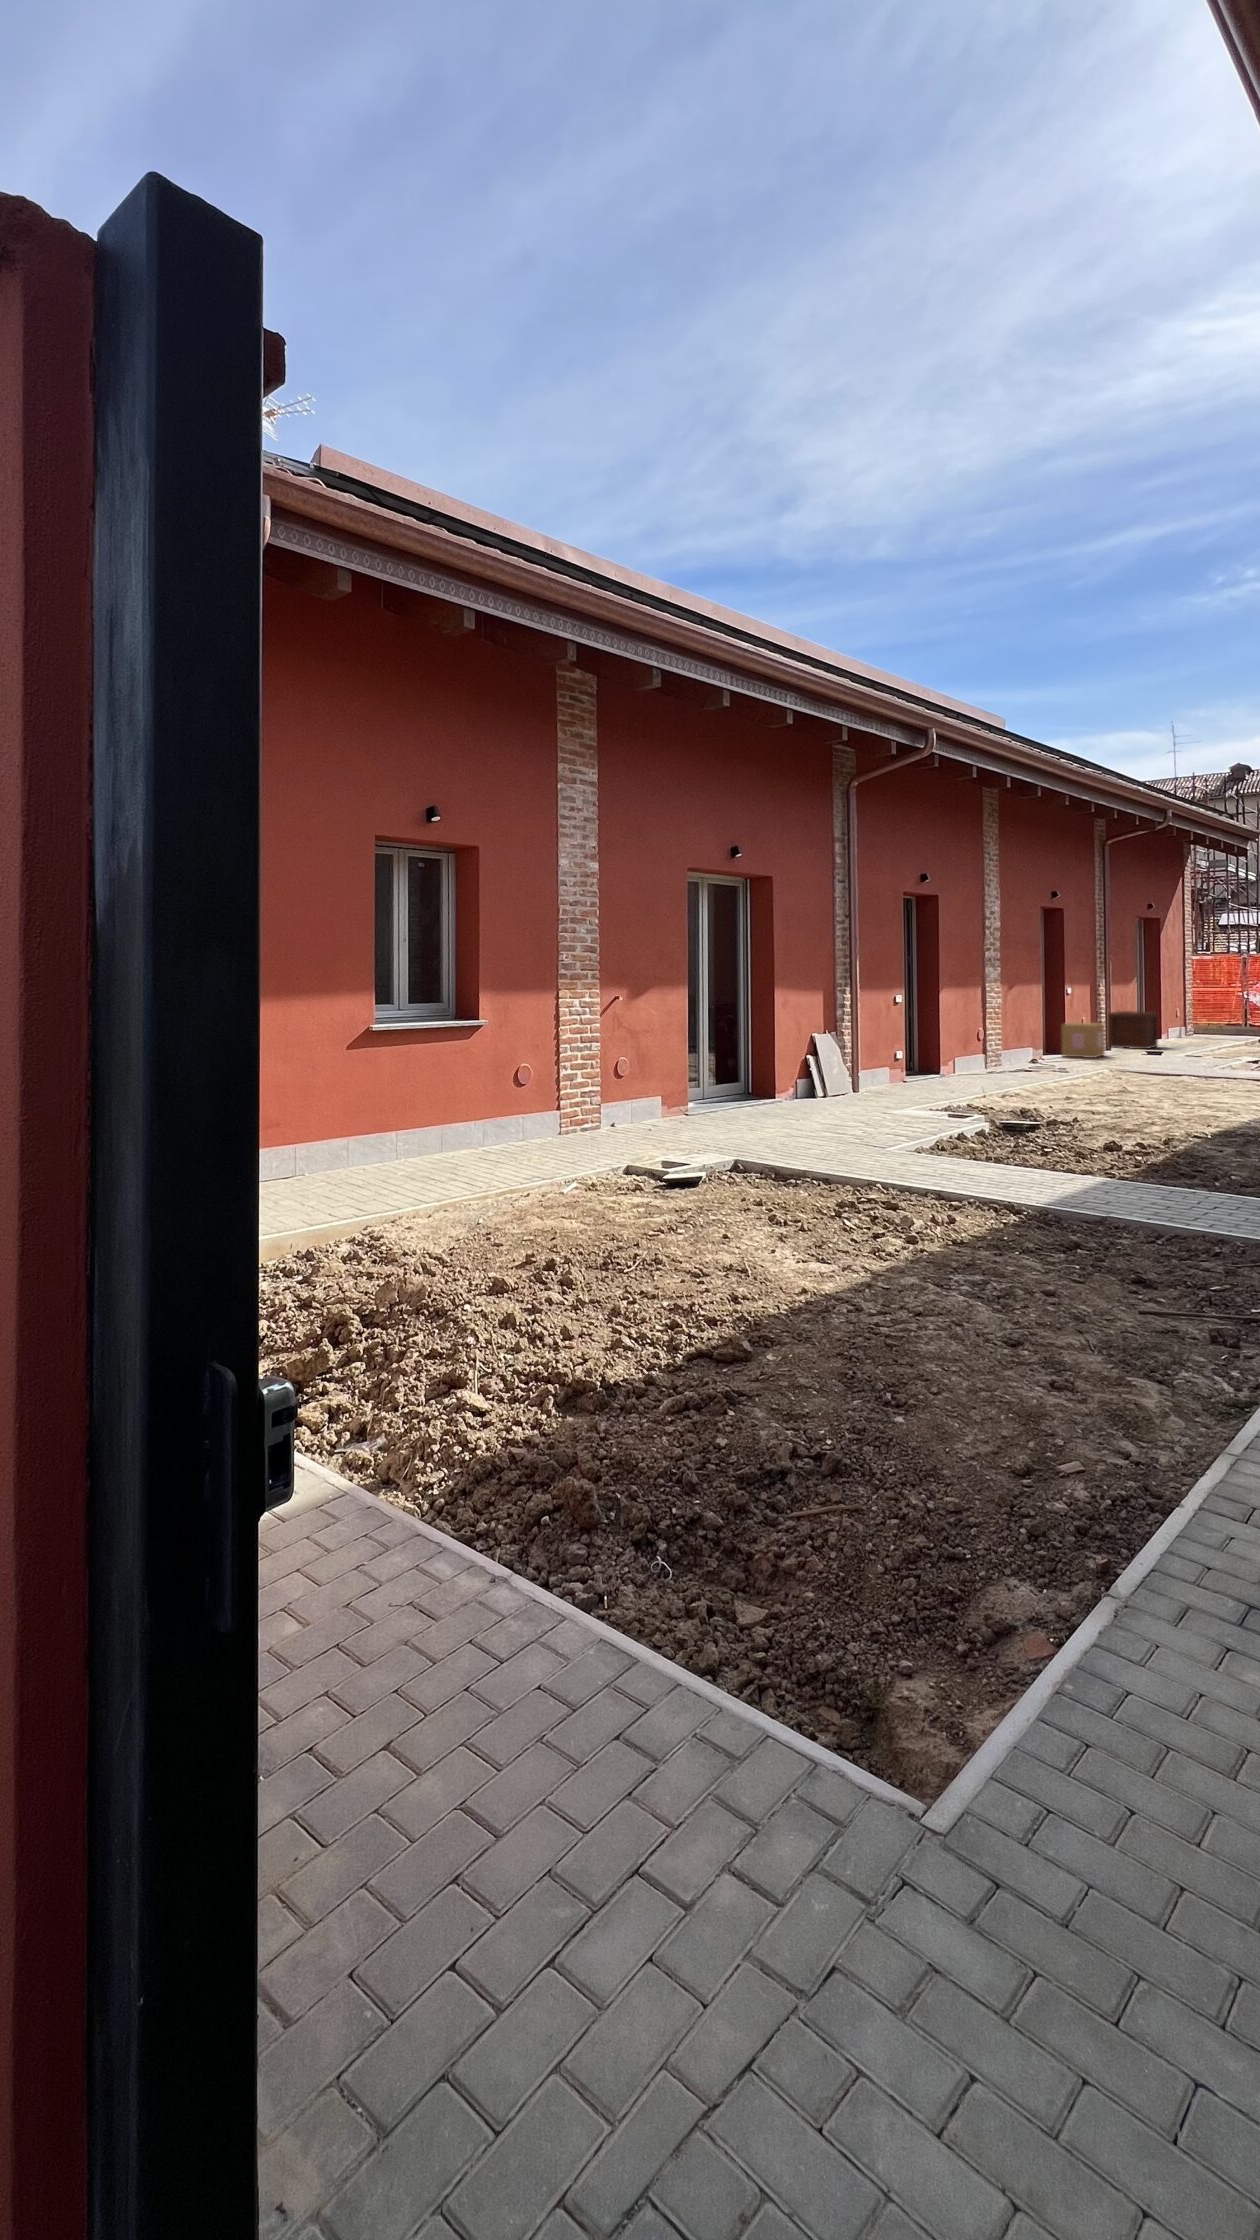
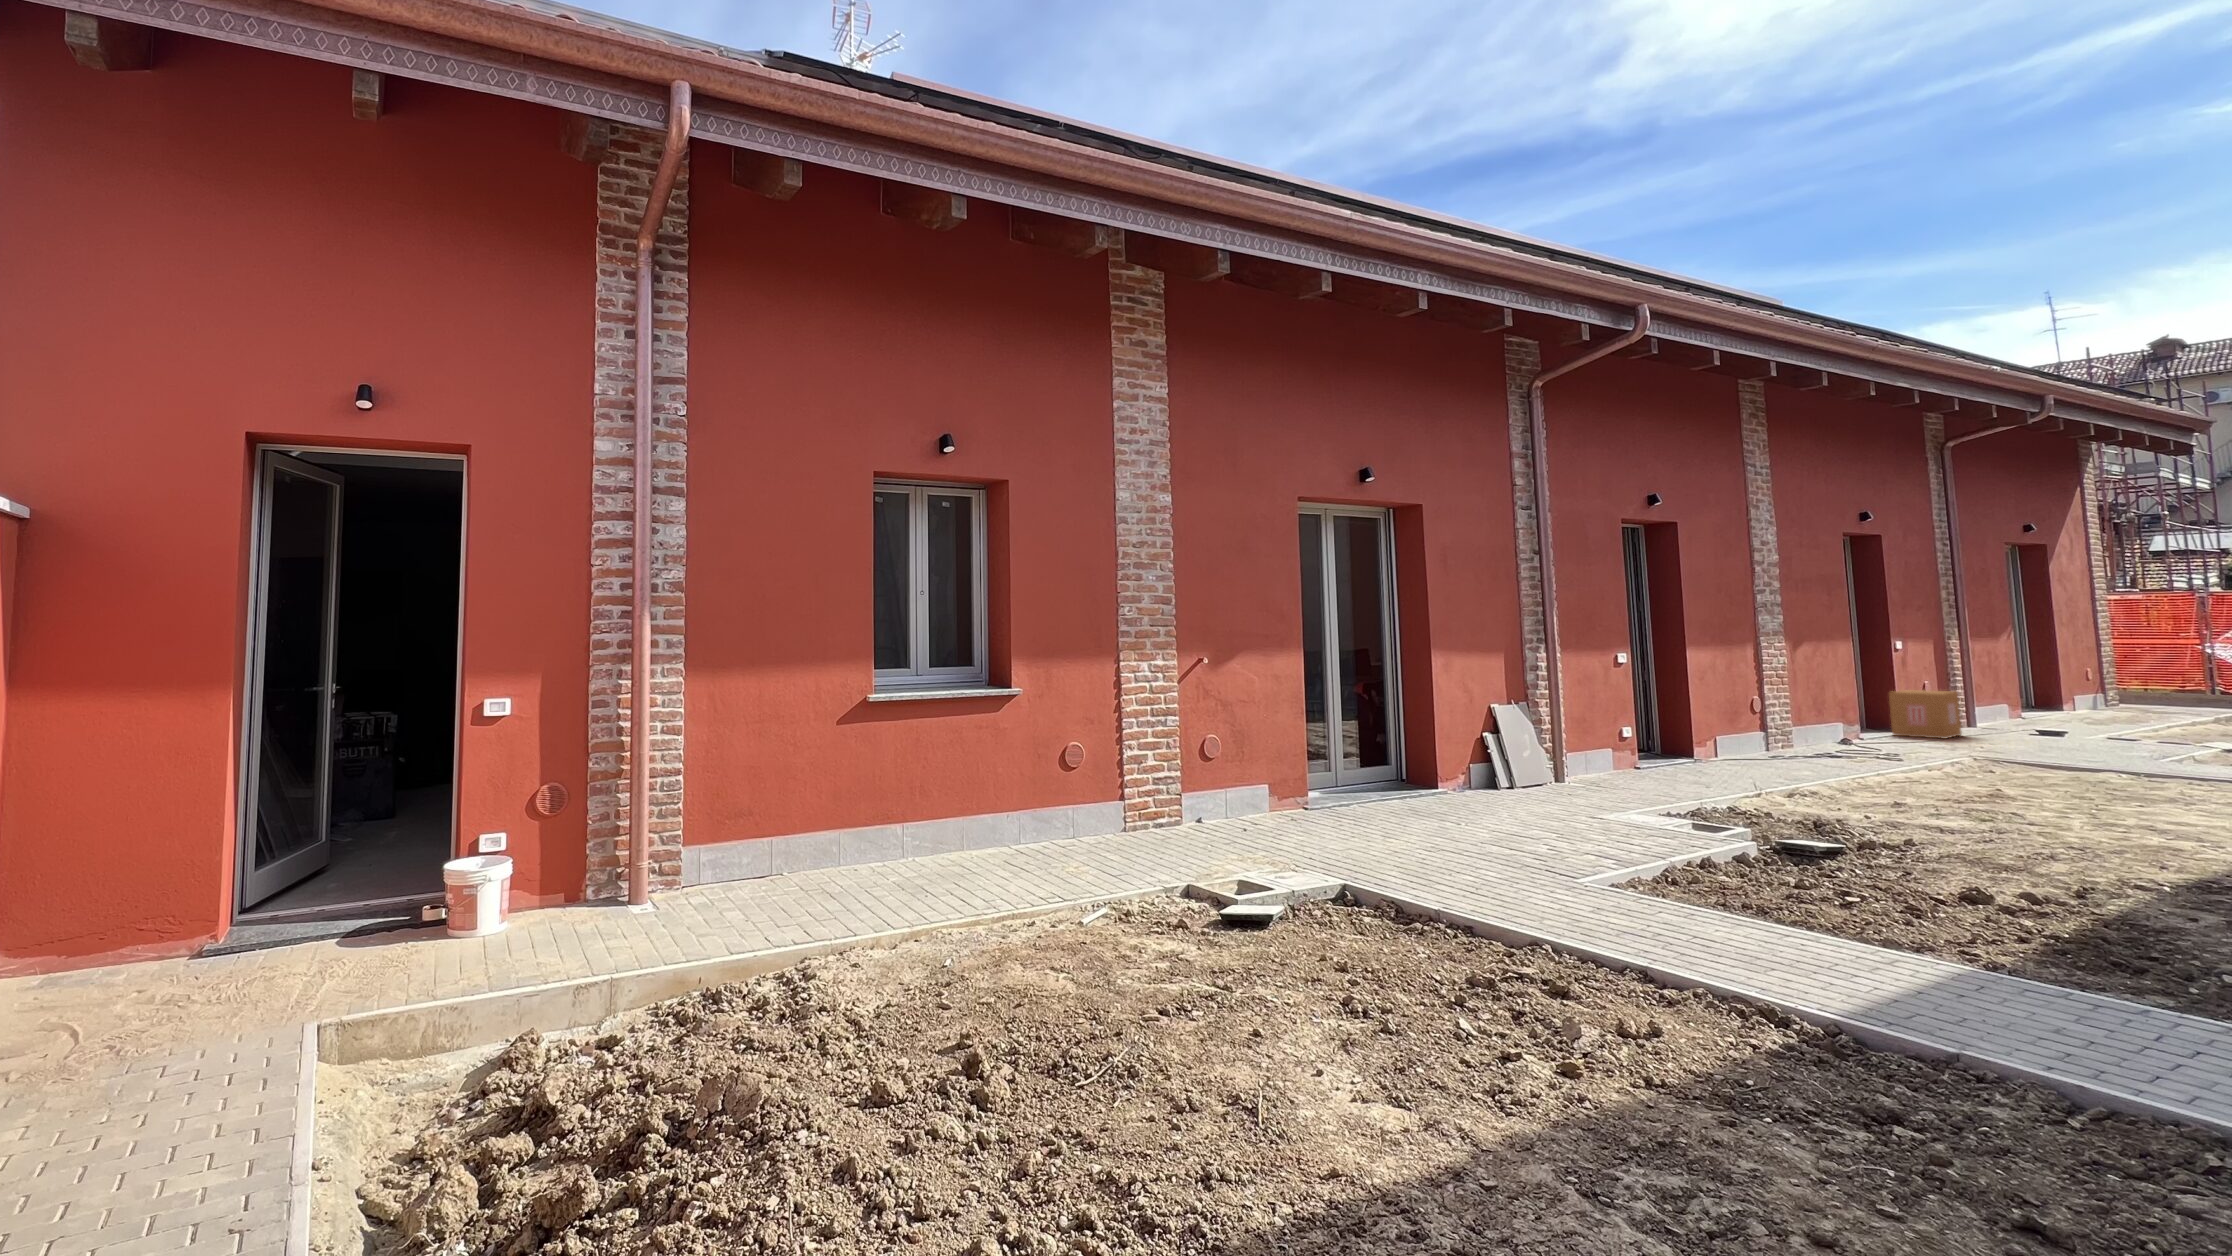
wooden crate: present [1108,1011,1158,1049] -> none [1964,674,2050,727]

